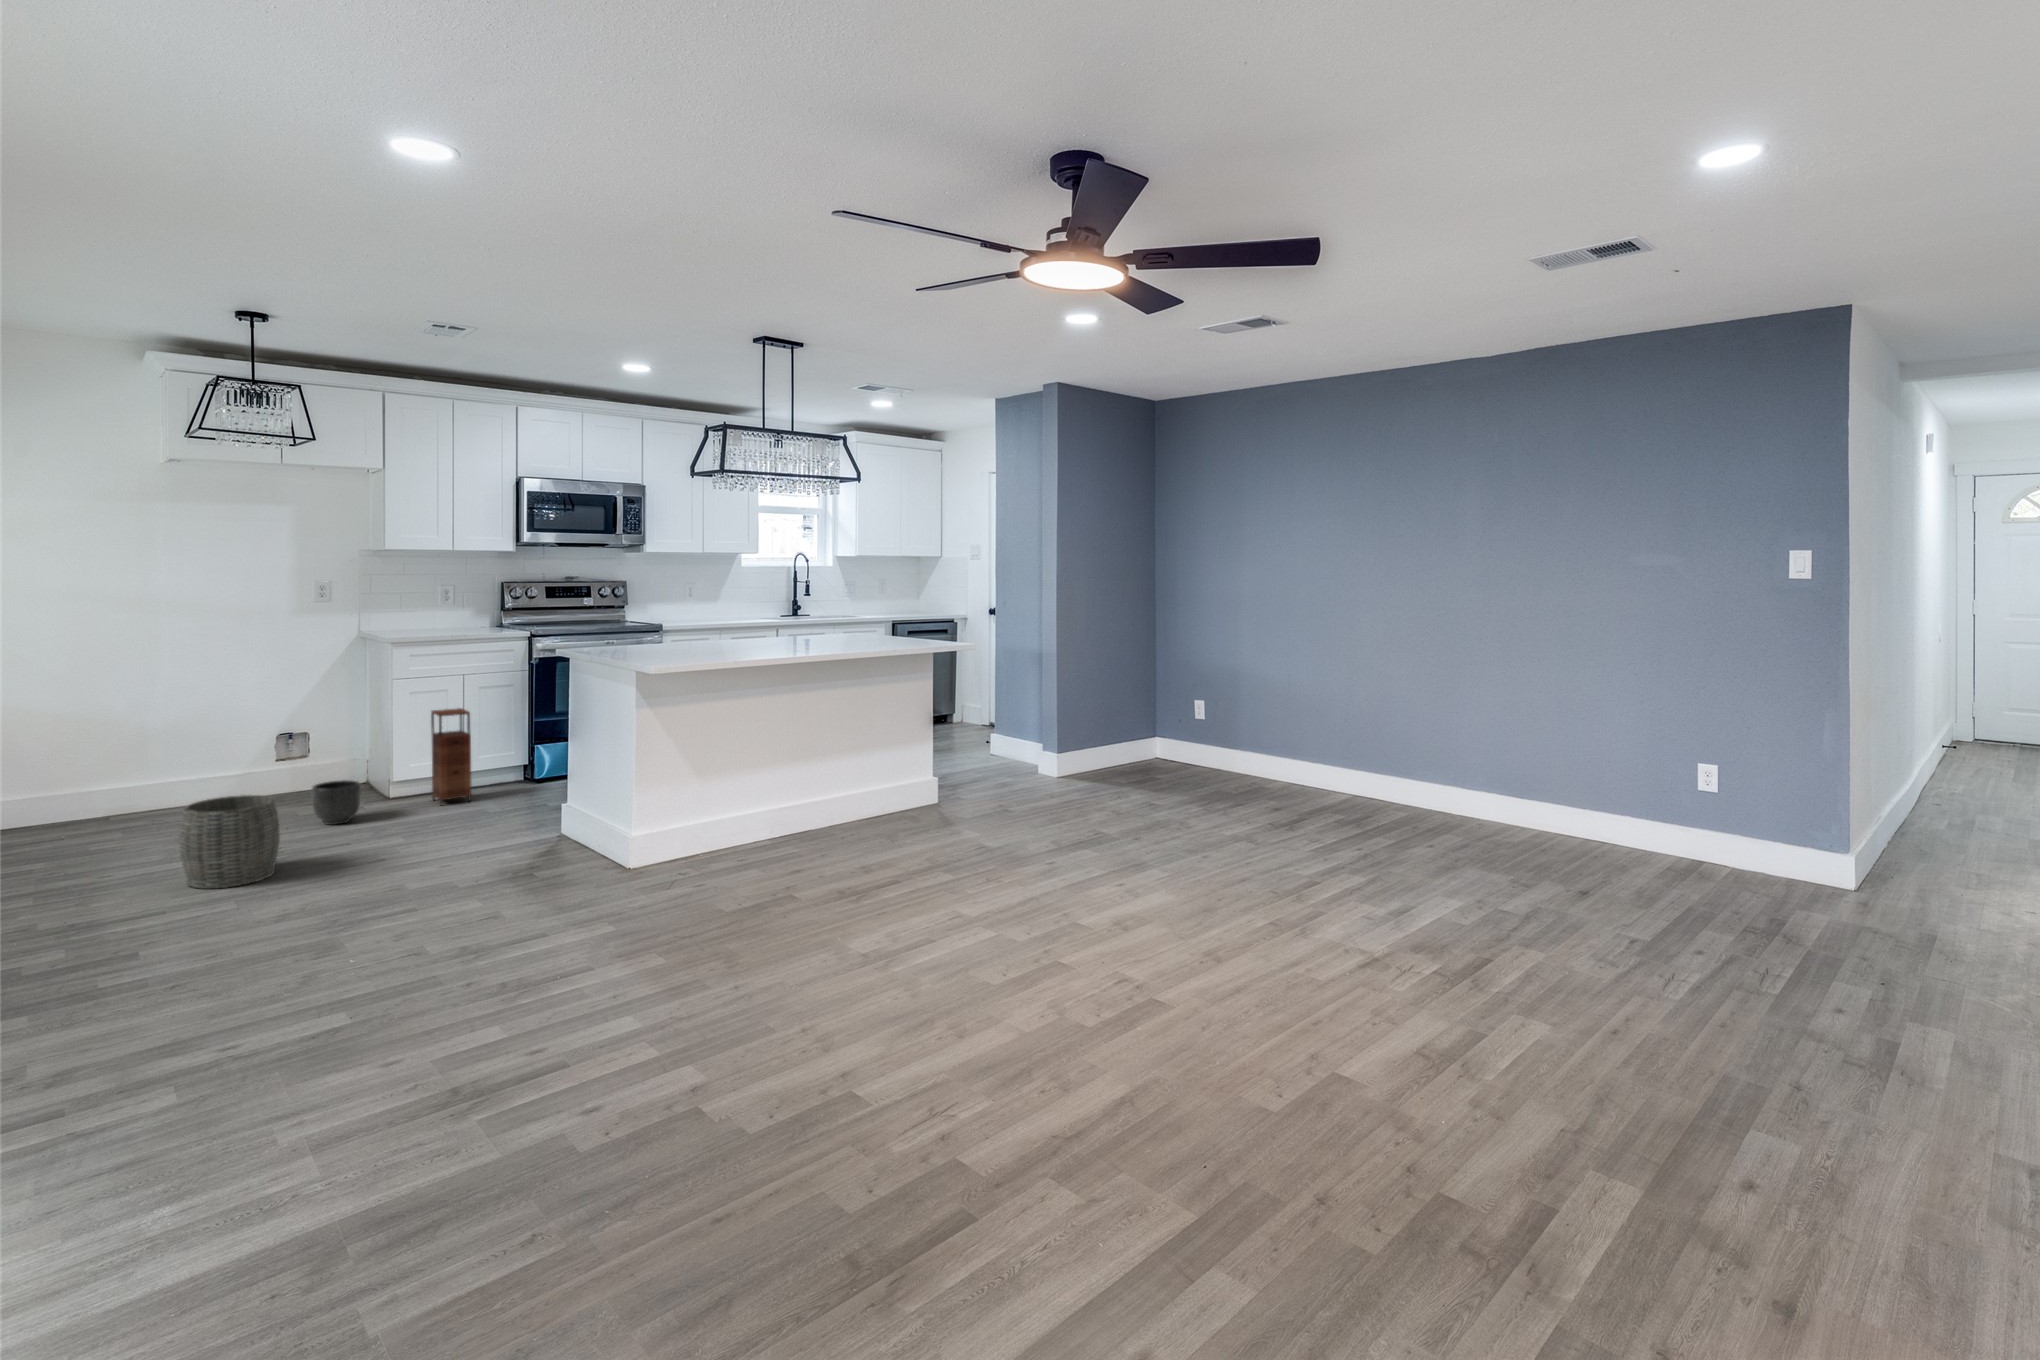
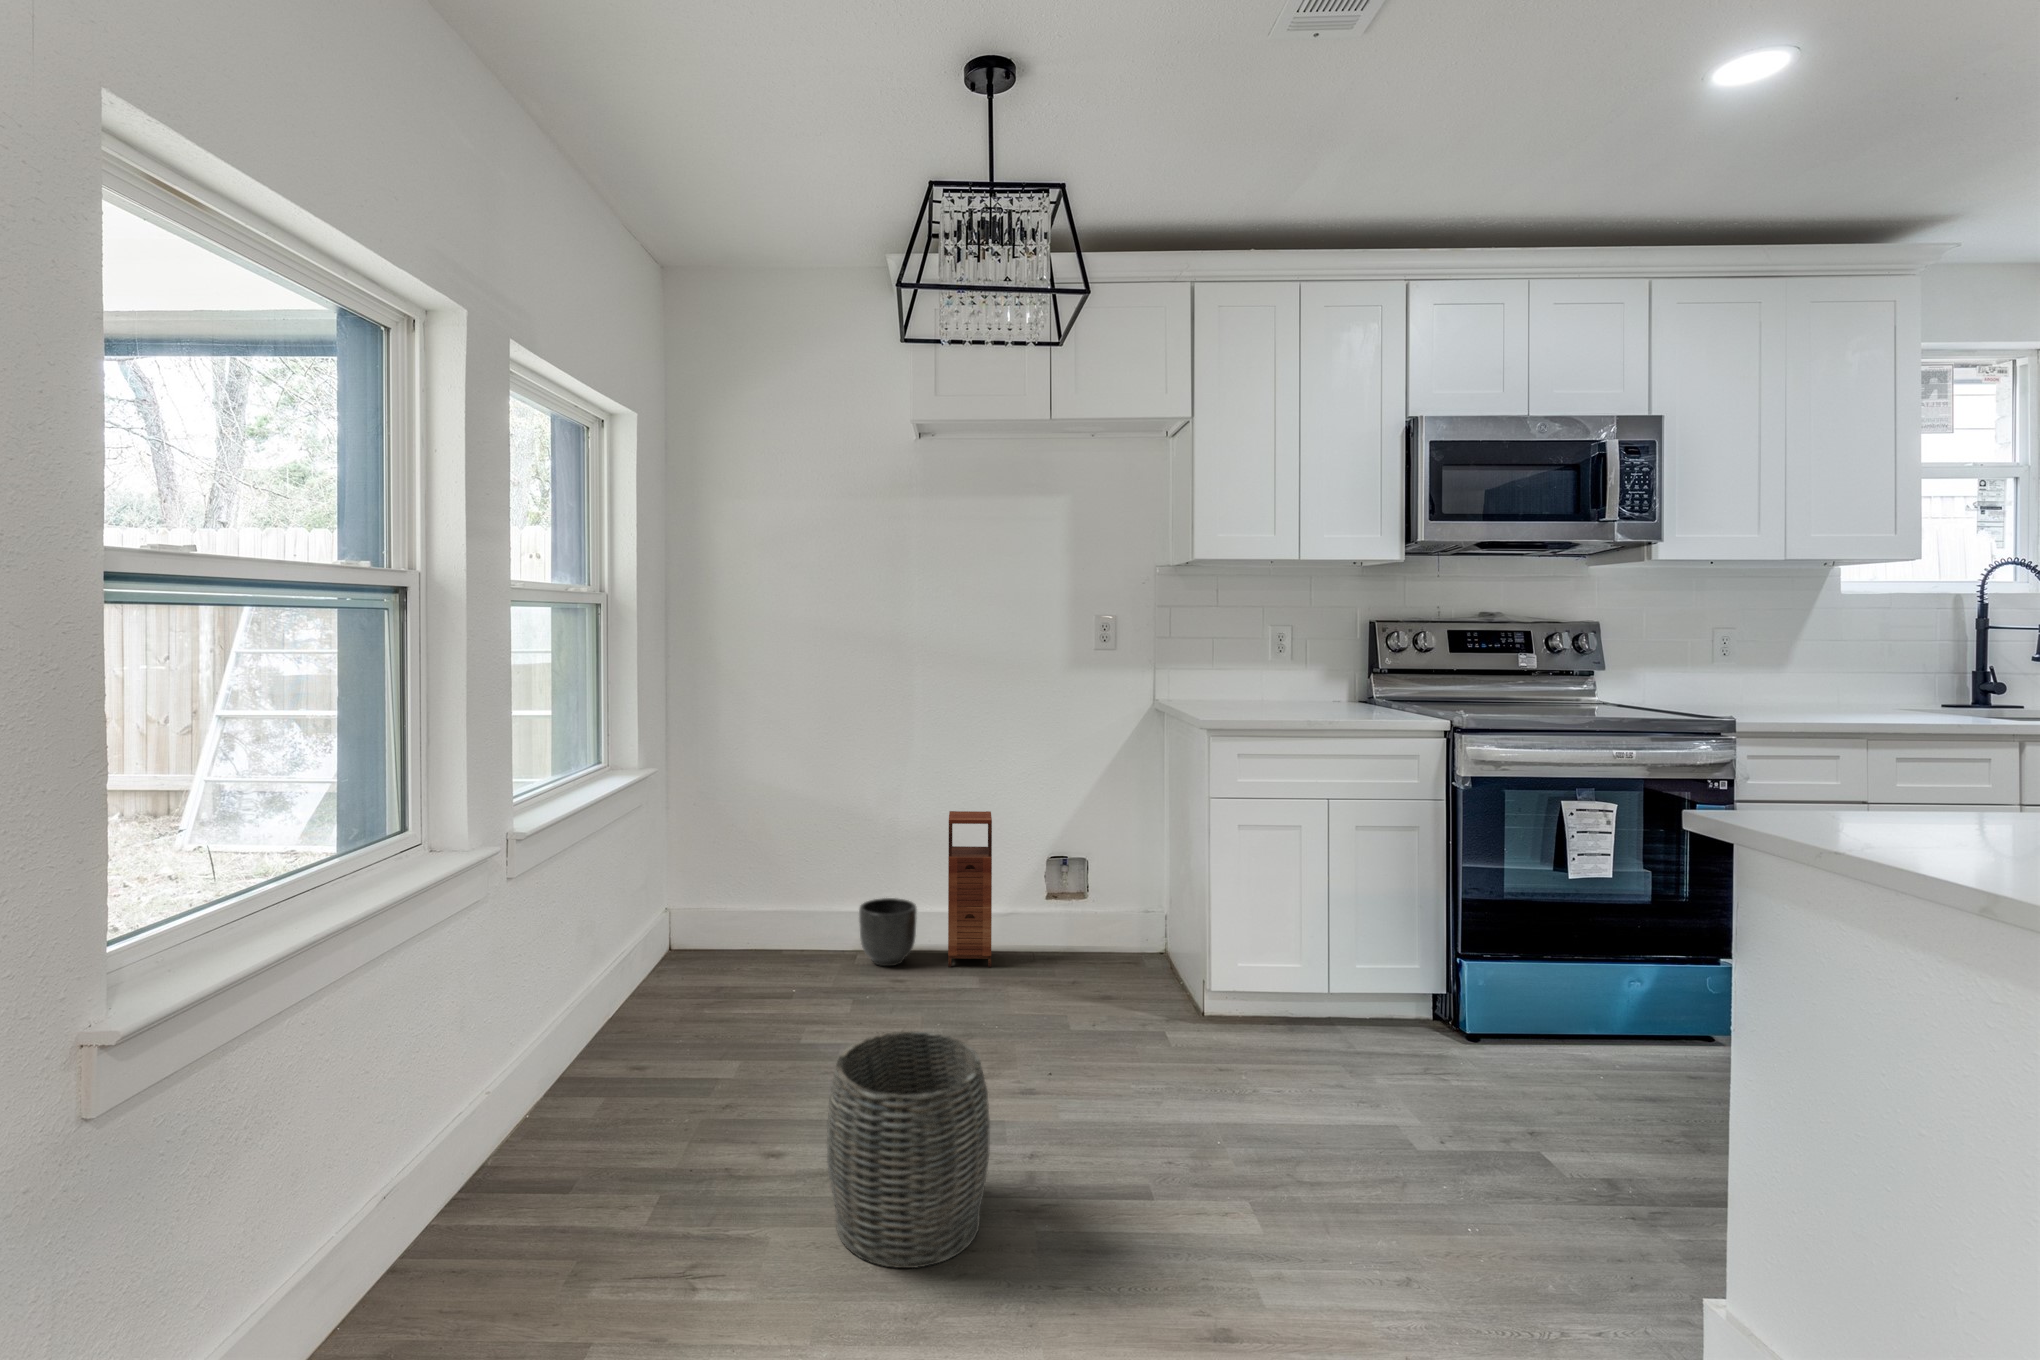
storage cabinet: present [431,708,472,805] -> present [948,811,992,967]
planter: present [312,780,361,825] -> present [859,898,917,966]

